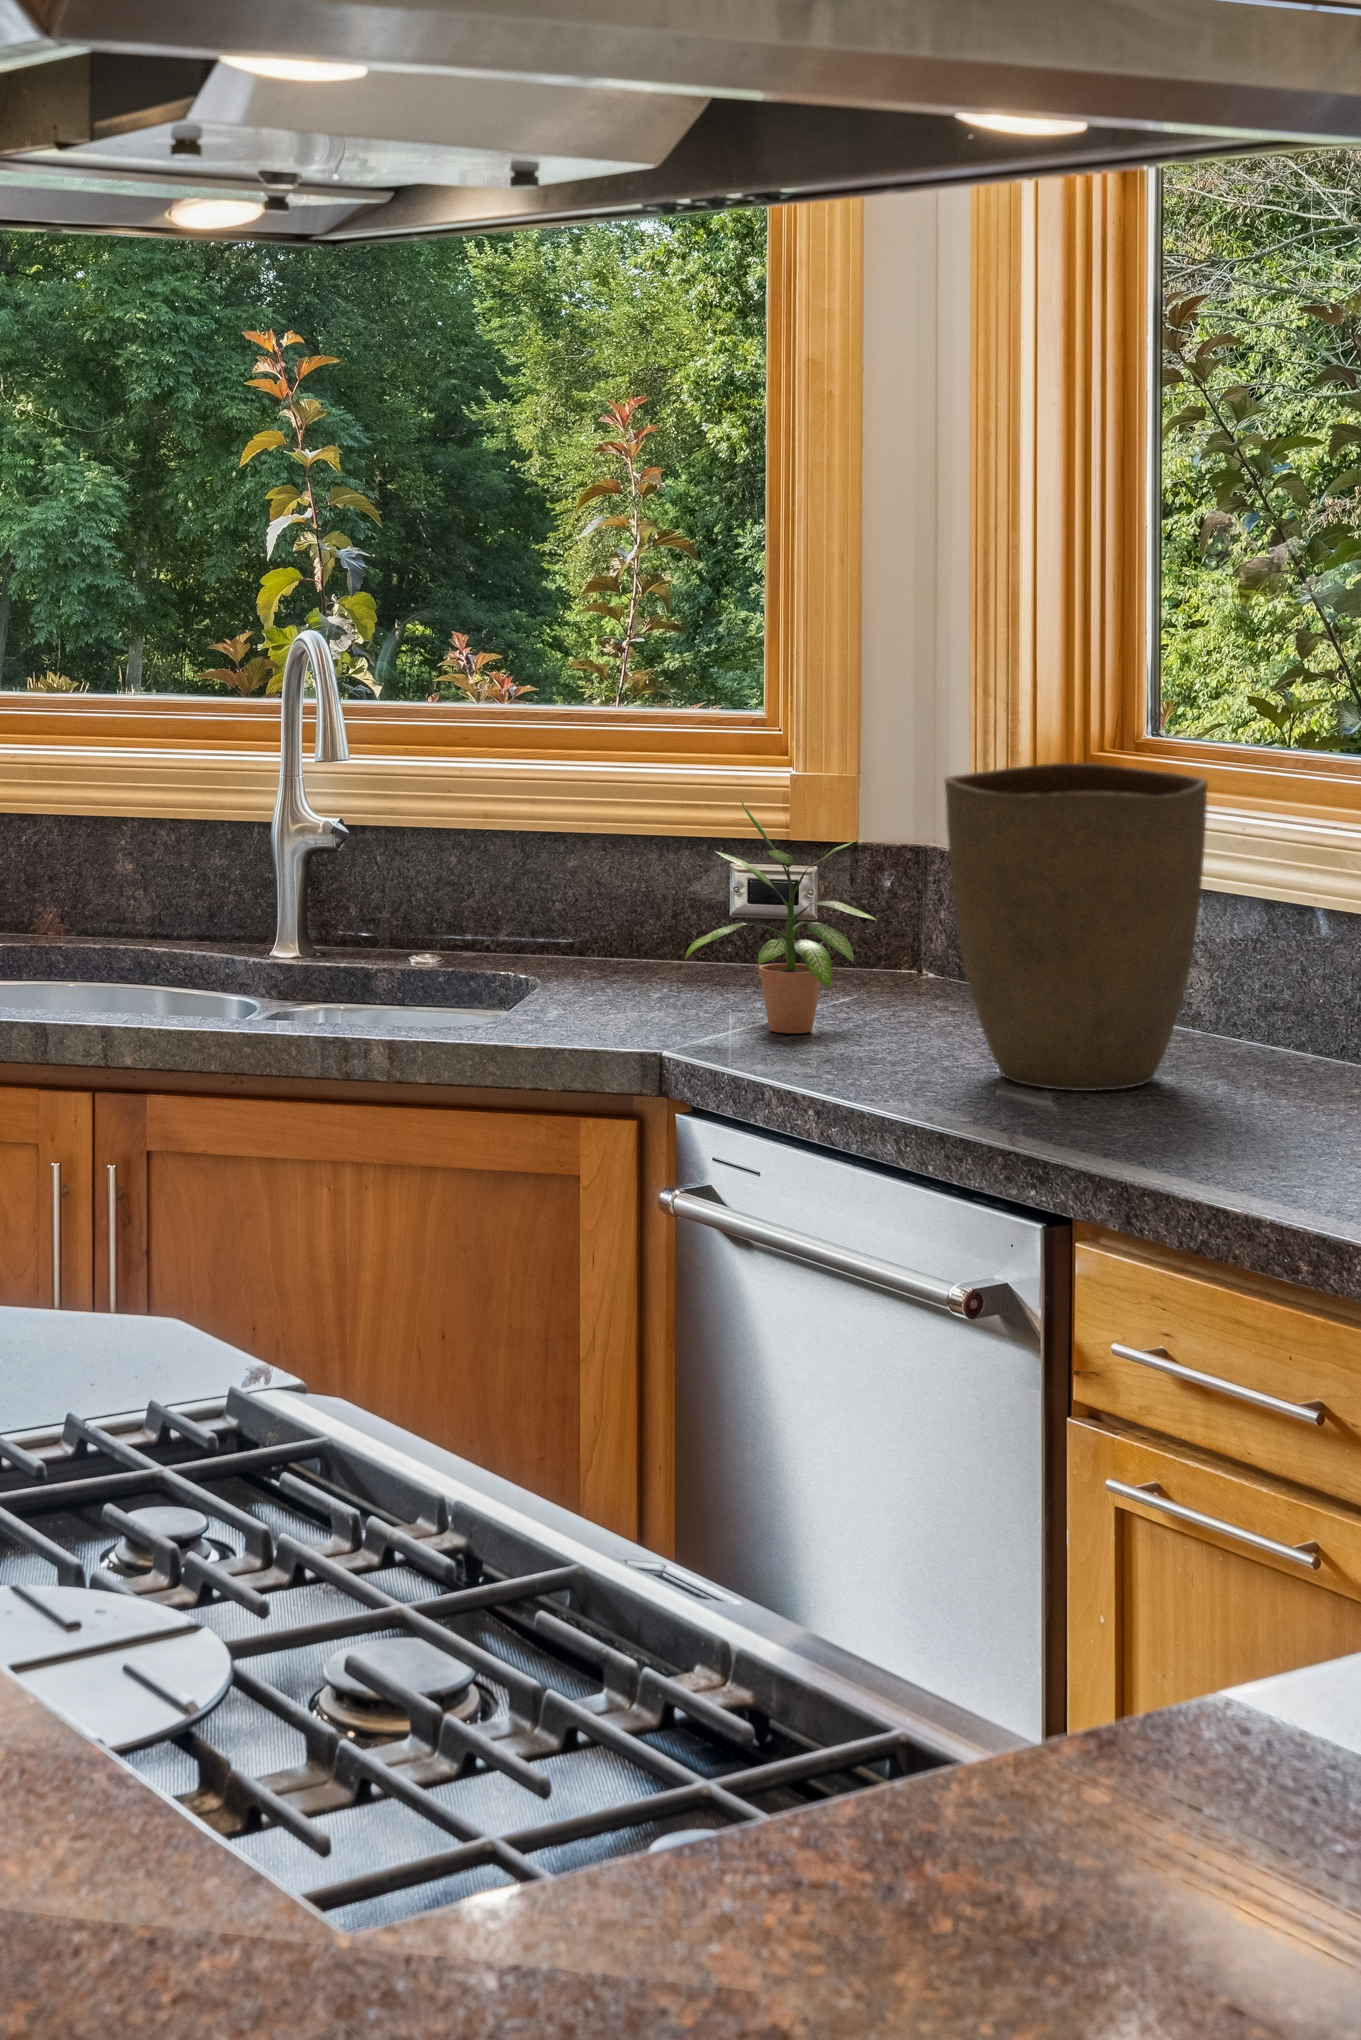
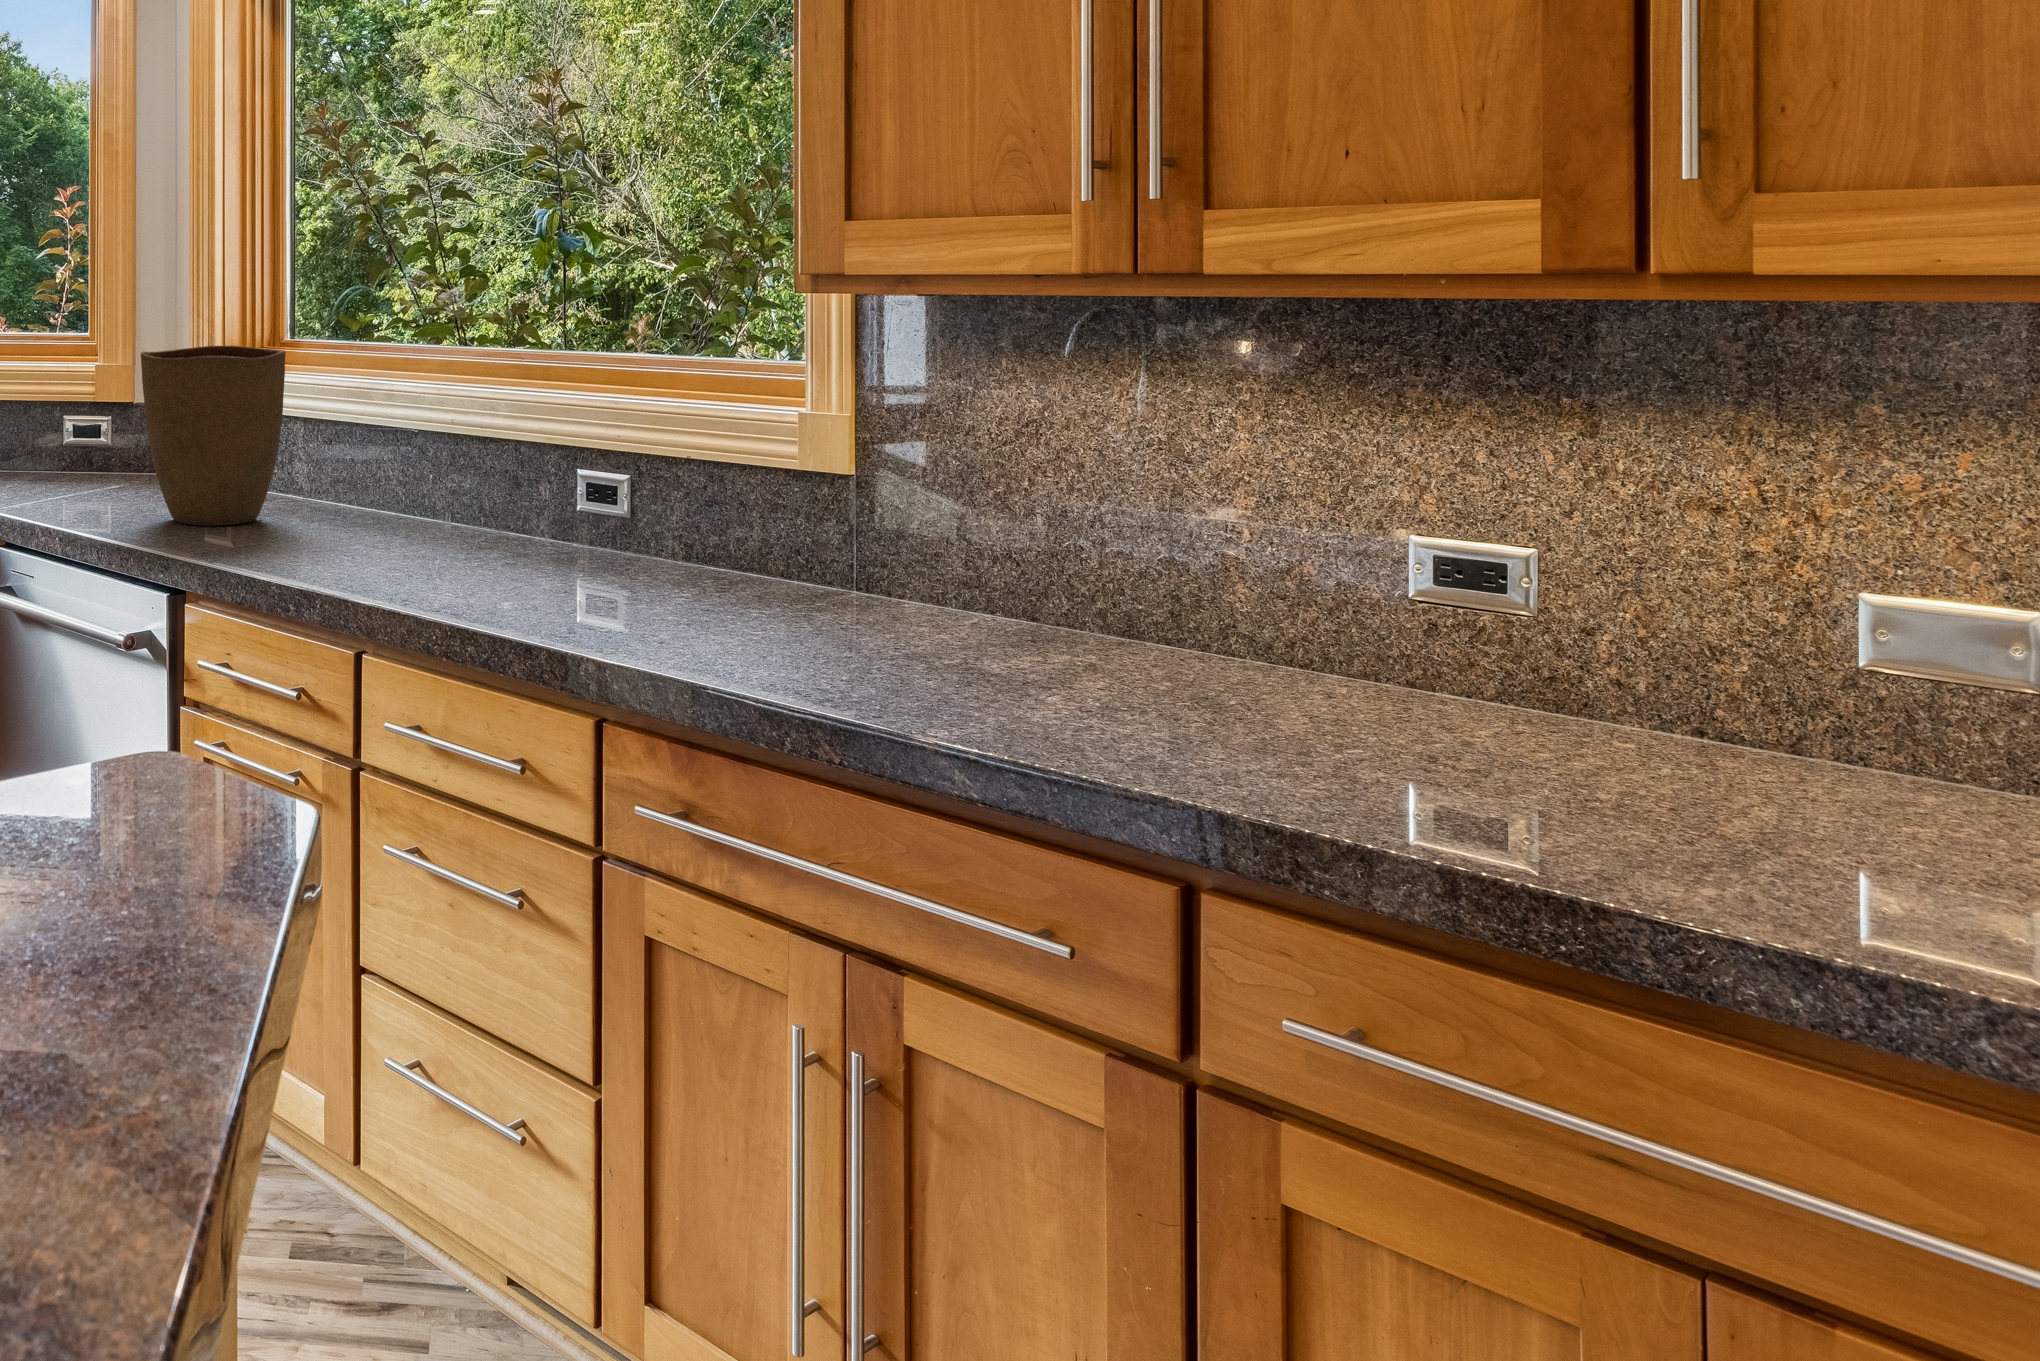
potted plant: present [686,798,876,1033] -> none [10,369,117,502]

